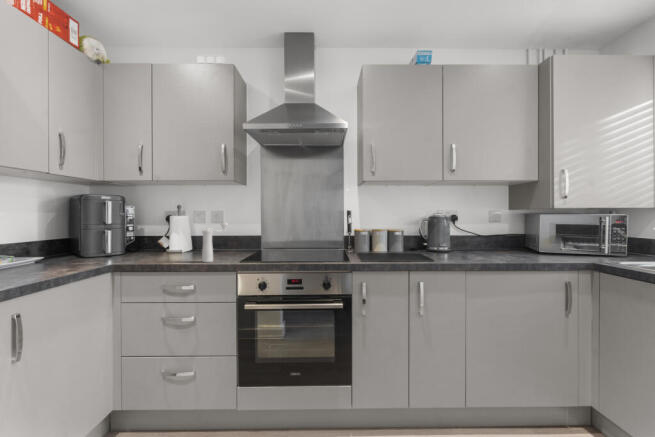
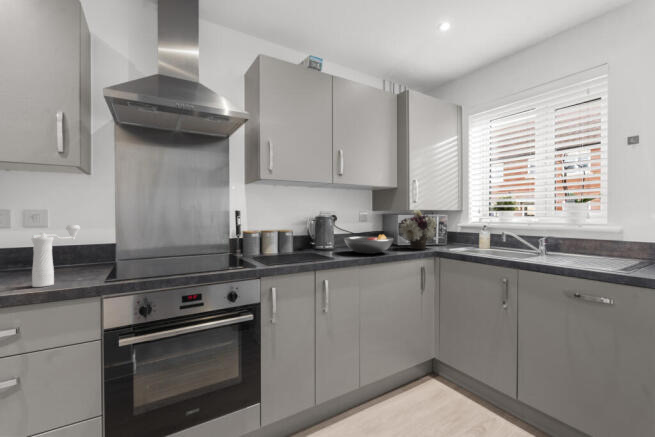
flower arrangement: none [531,208,592,258] -> present [400,209,436,249]
fruit bowl: none [452,237,515,259] -> present [344,234,394,254]

